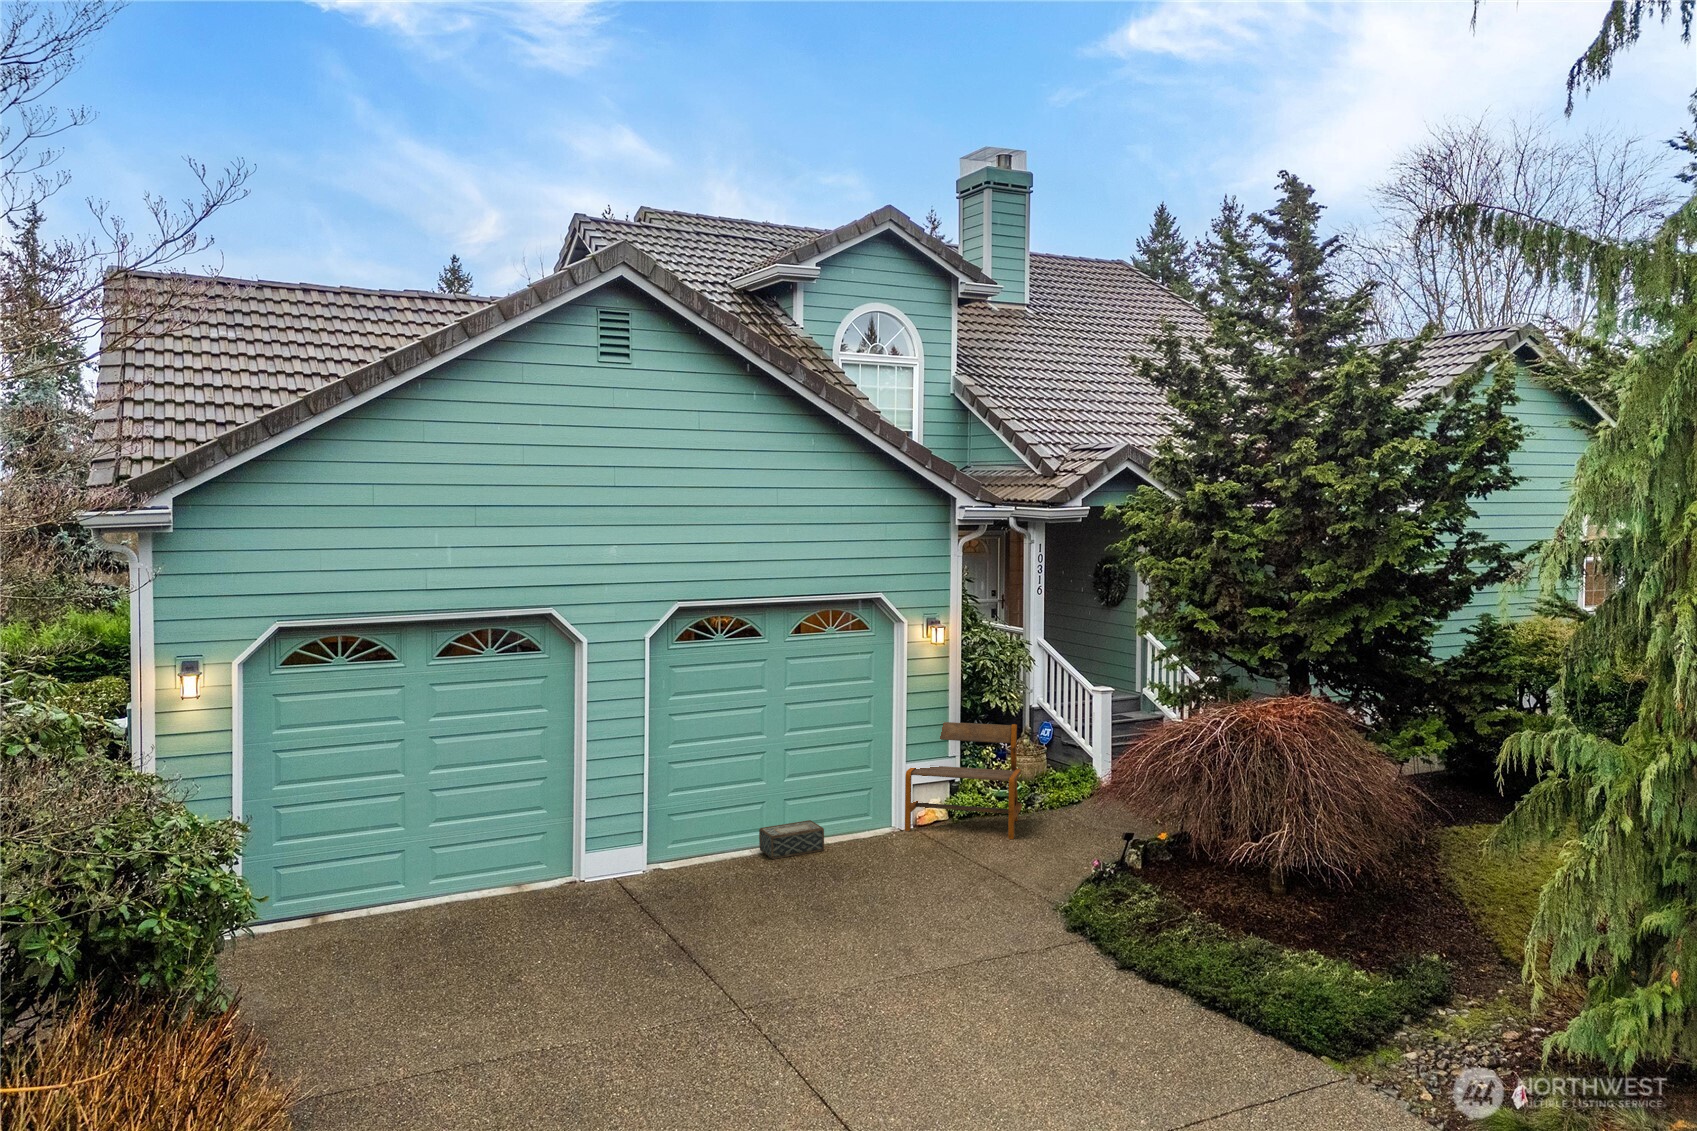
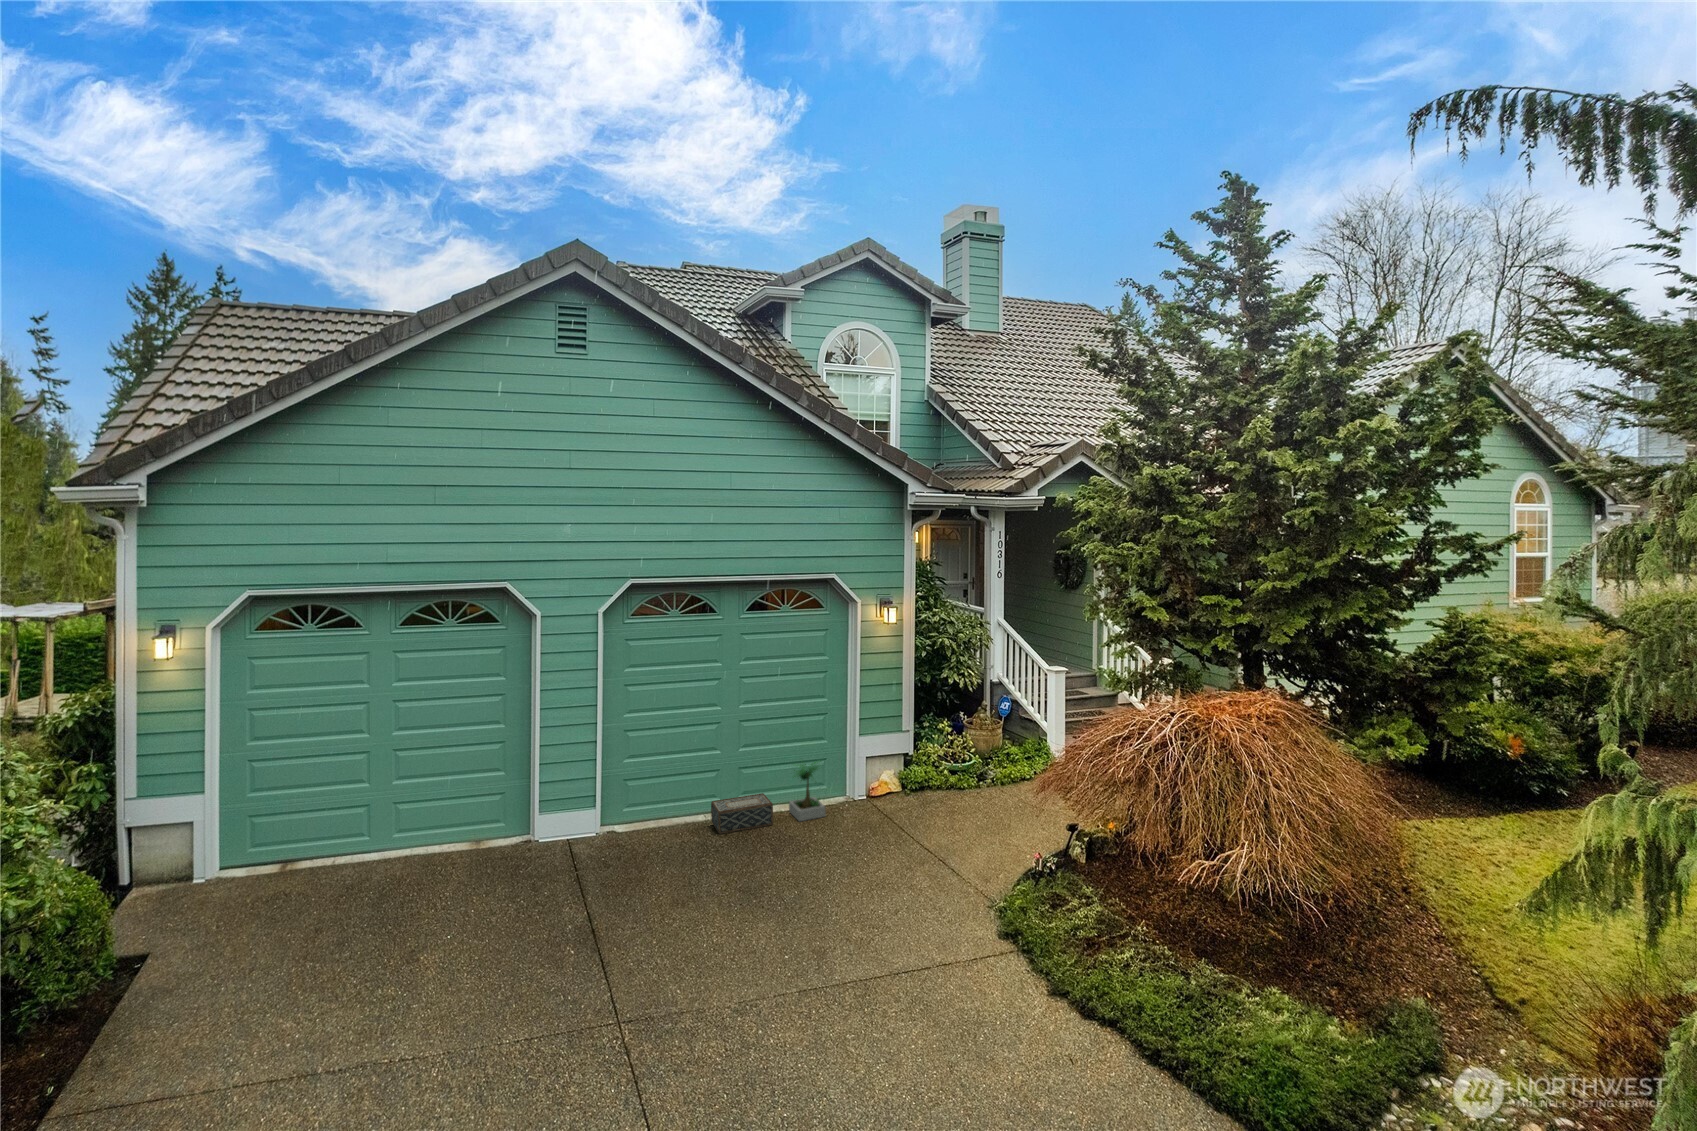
bench: present [905,722,1022,839] -> none [857,696,971,817]
potted plant: none [836,783,876,847] -> present [789,762,826,821]

